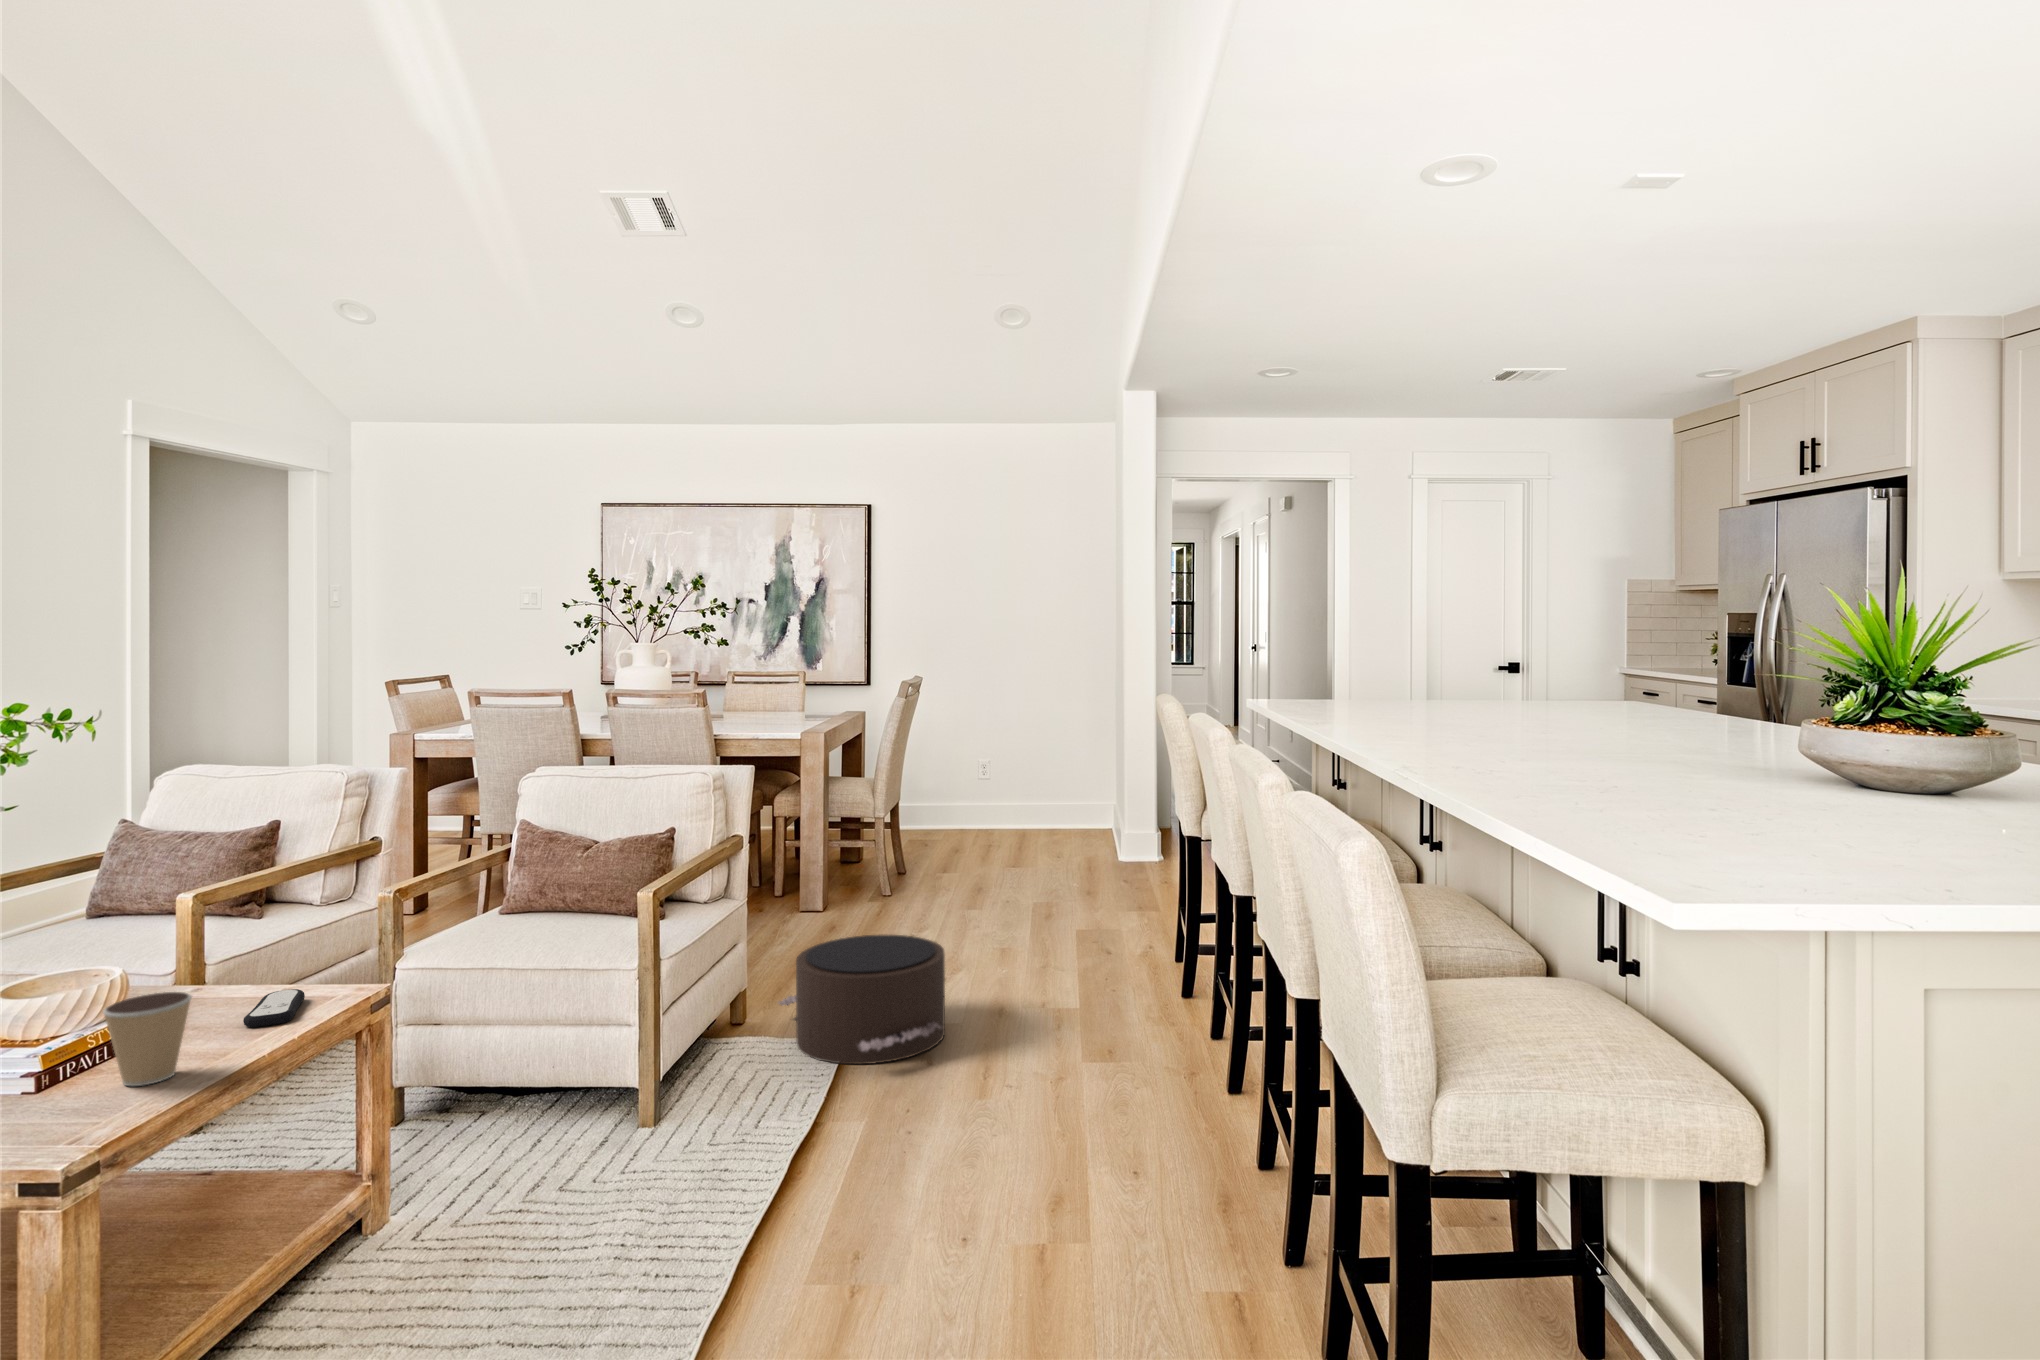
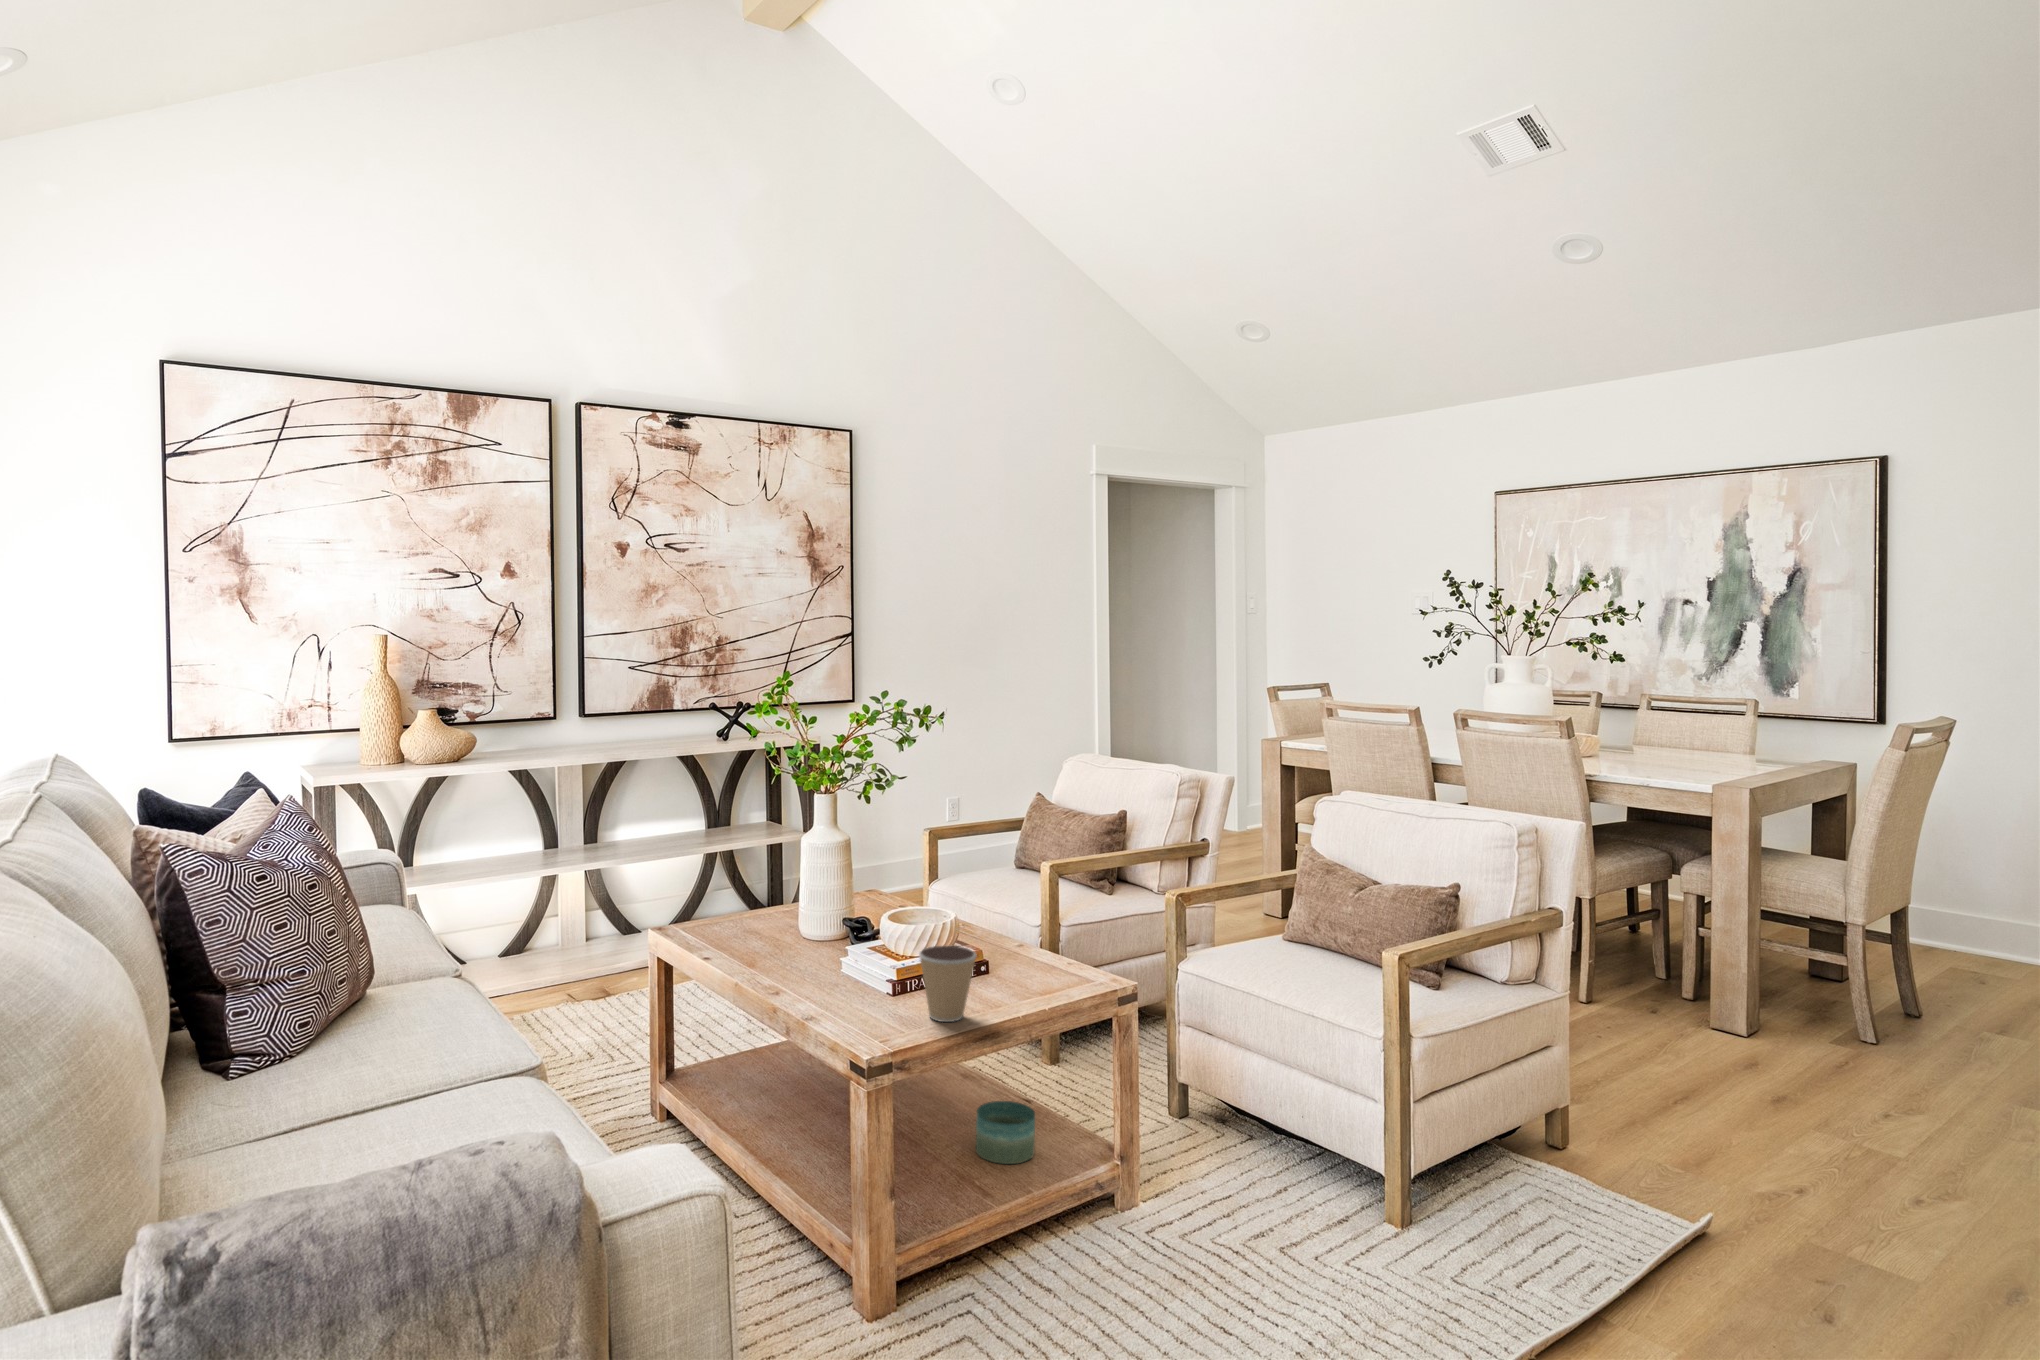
pouf: present [778,935,945,1064] -> none [1600,1068,1855,1268]
remote control: present [243,989,305,1027] -> none [1028,966,1082,997]
candle: none [176,1157,261,1236] -> present [976,1101,1035,1164]

